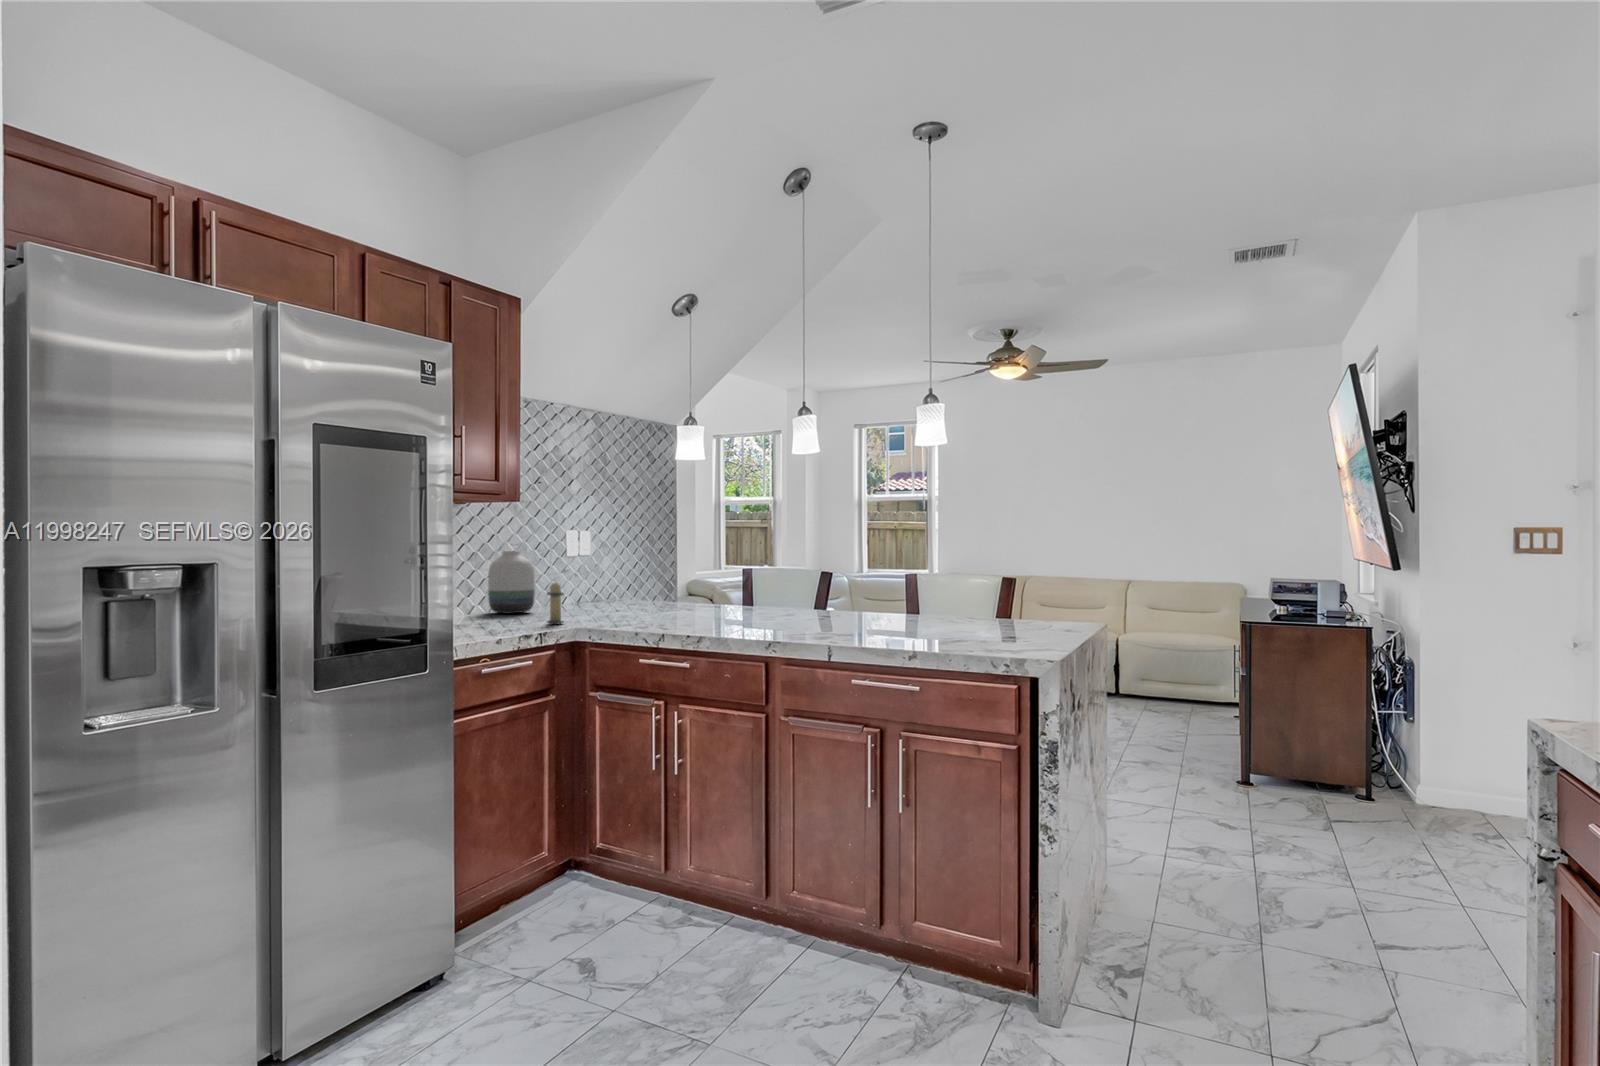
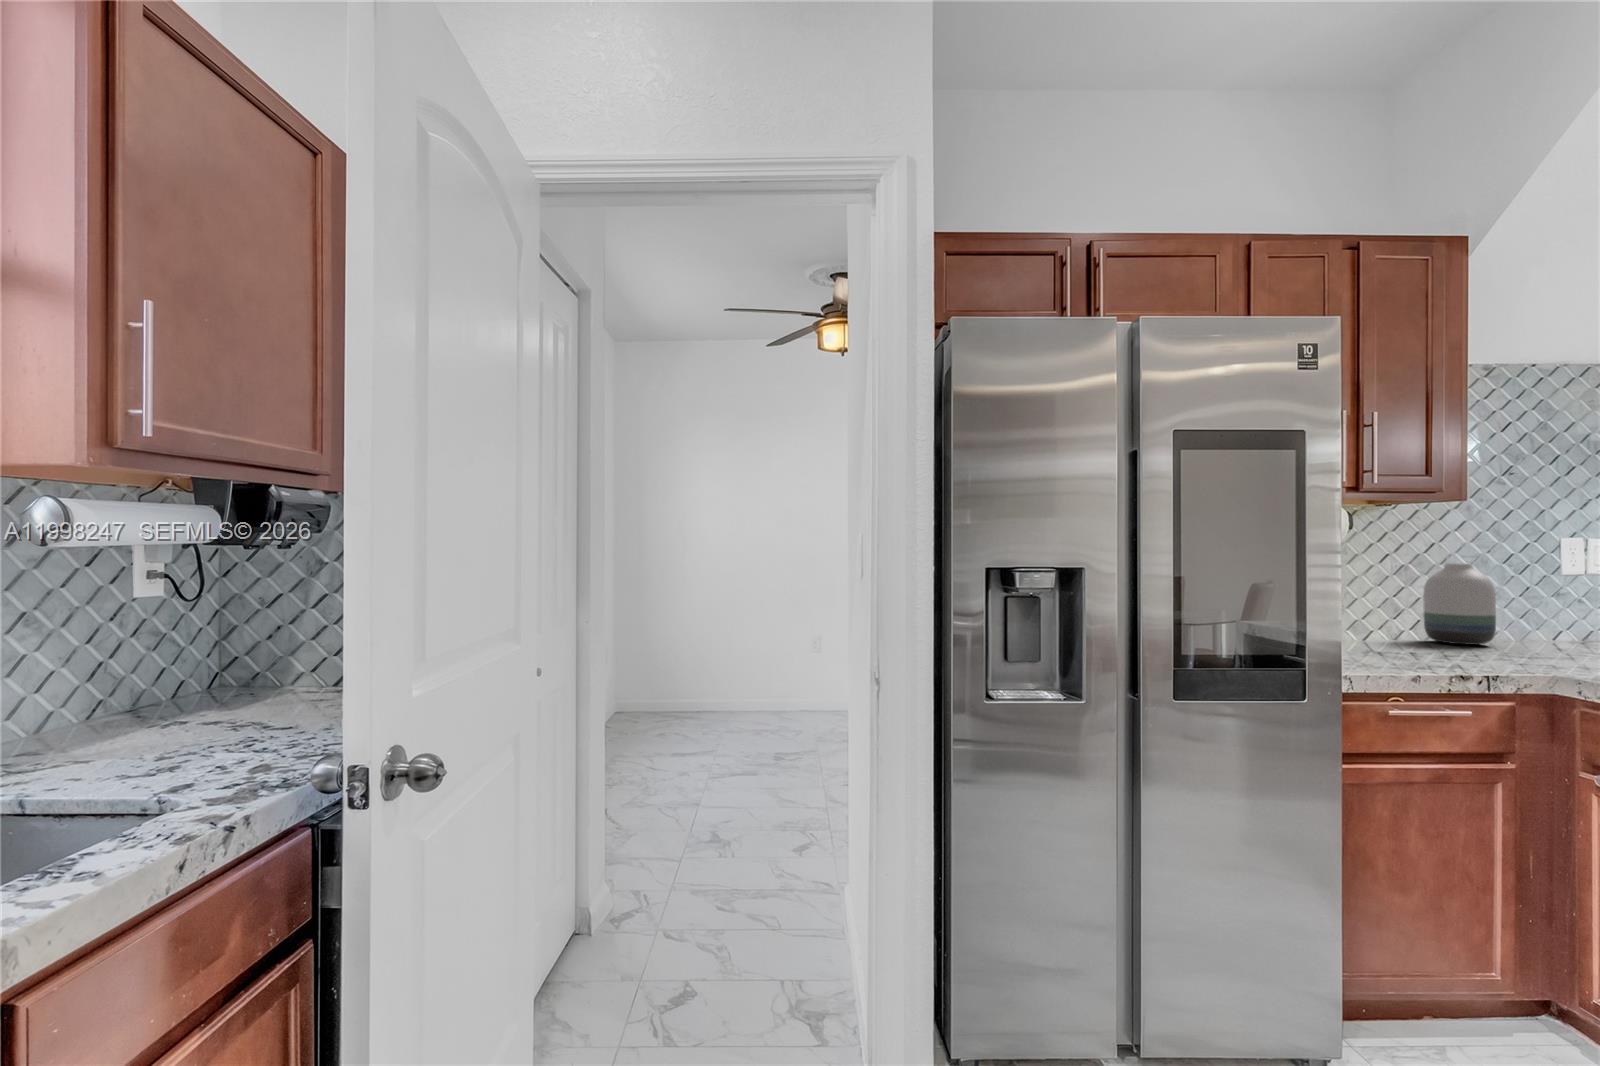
candle: present [547,582,564,624] -> none [1496,604,1536,667]

